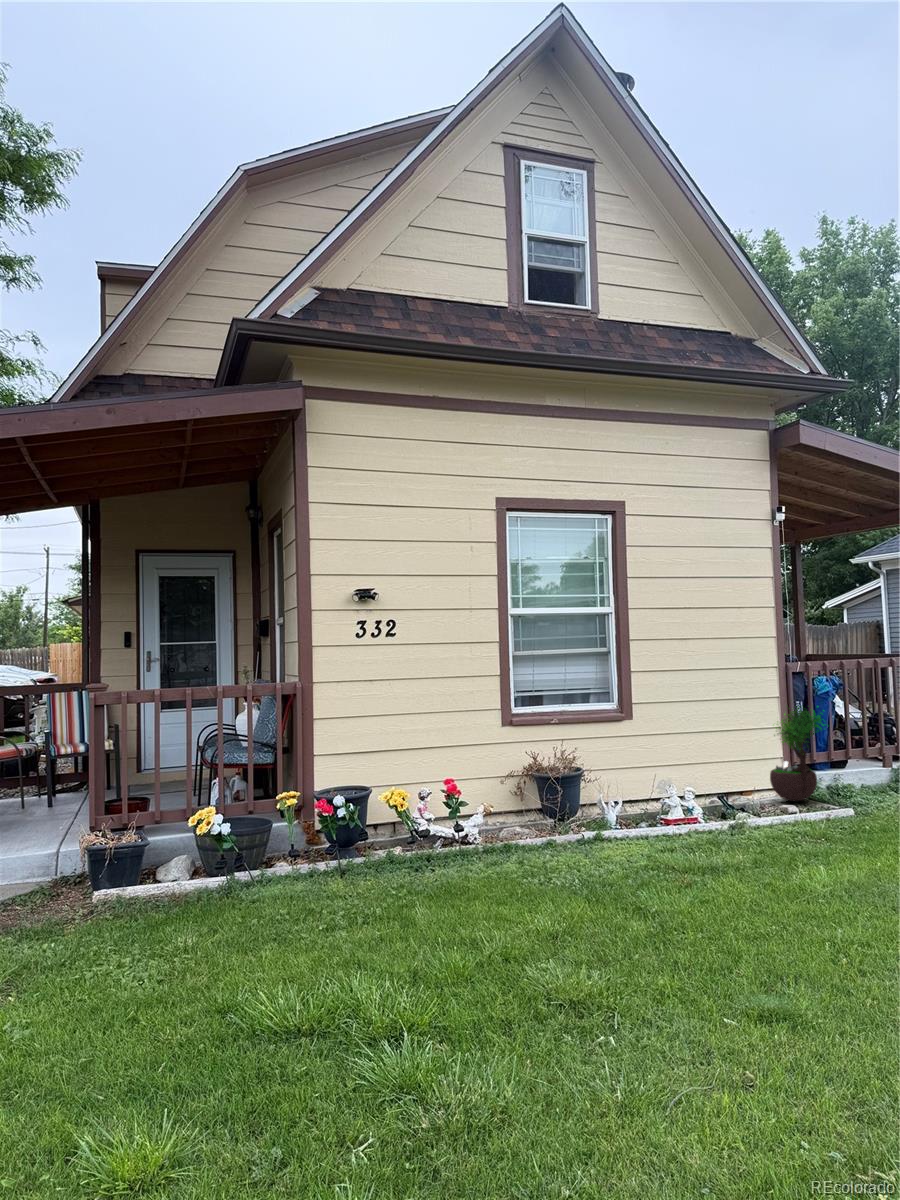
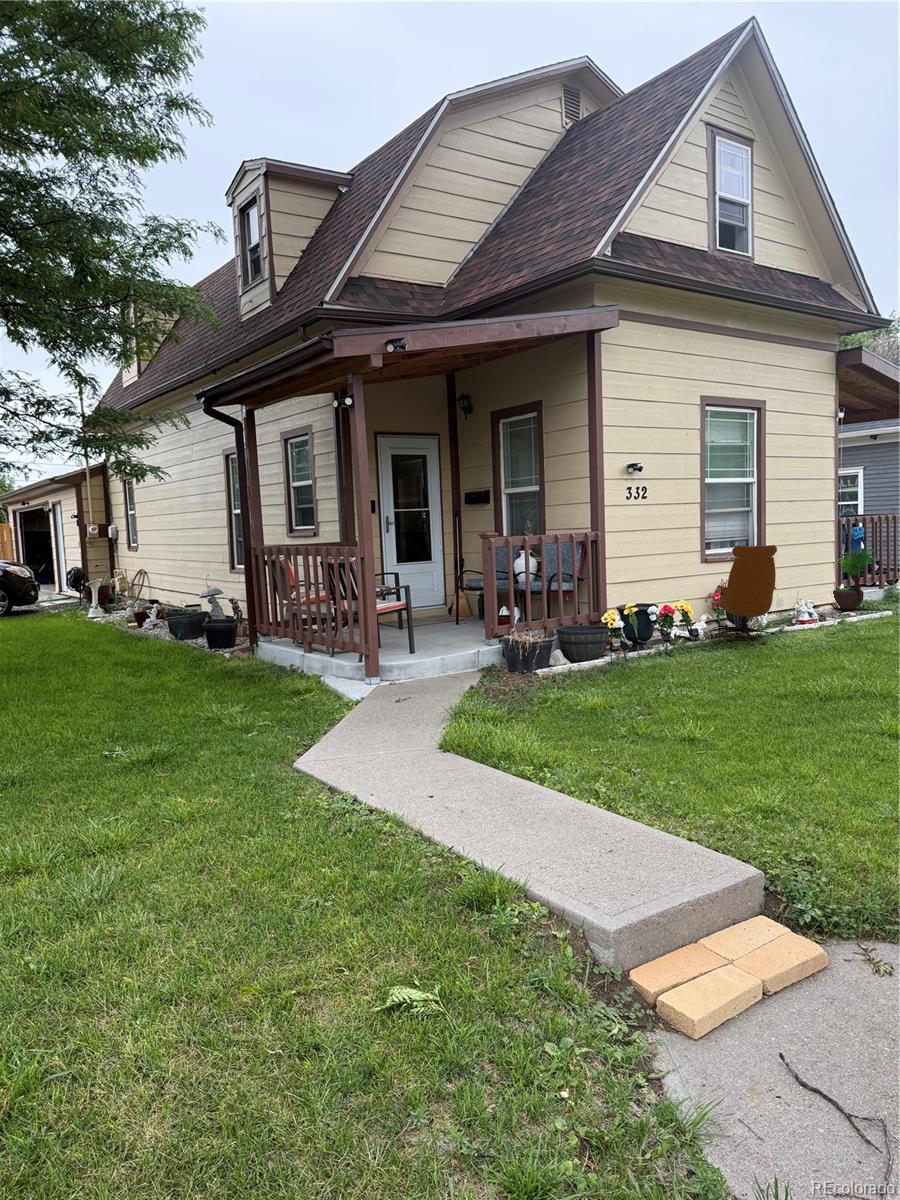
lounge chair: none [475,709,570,862] -> present [715,545,777,640]

